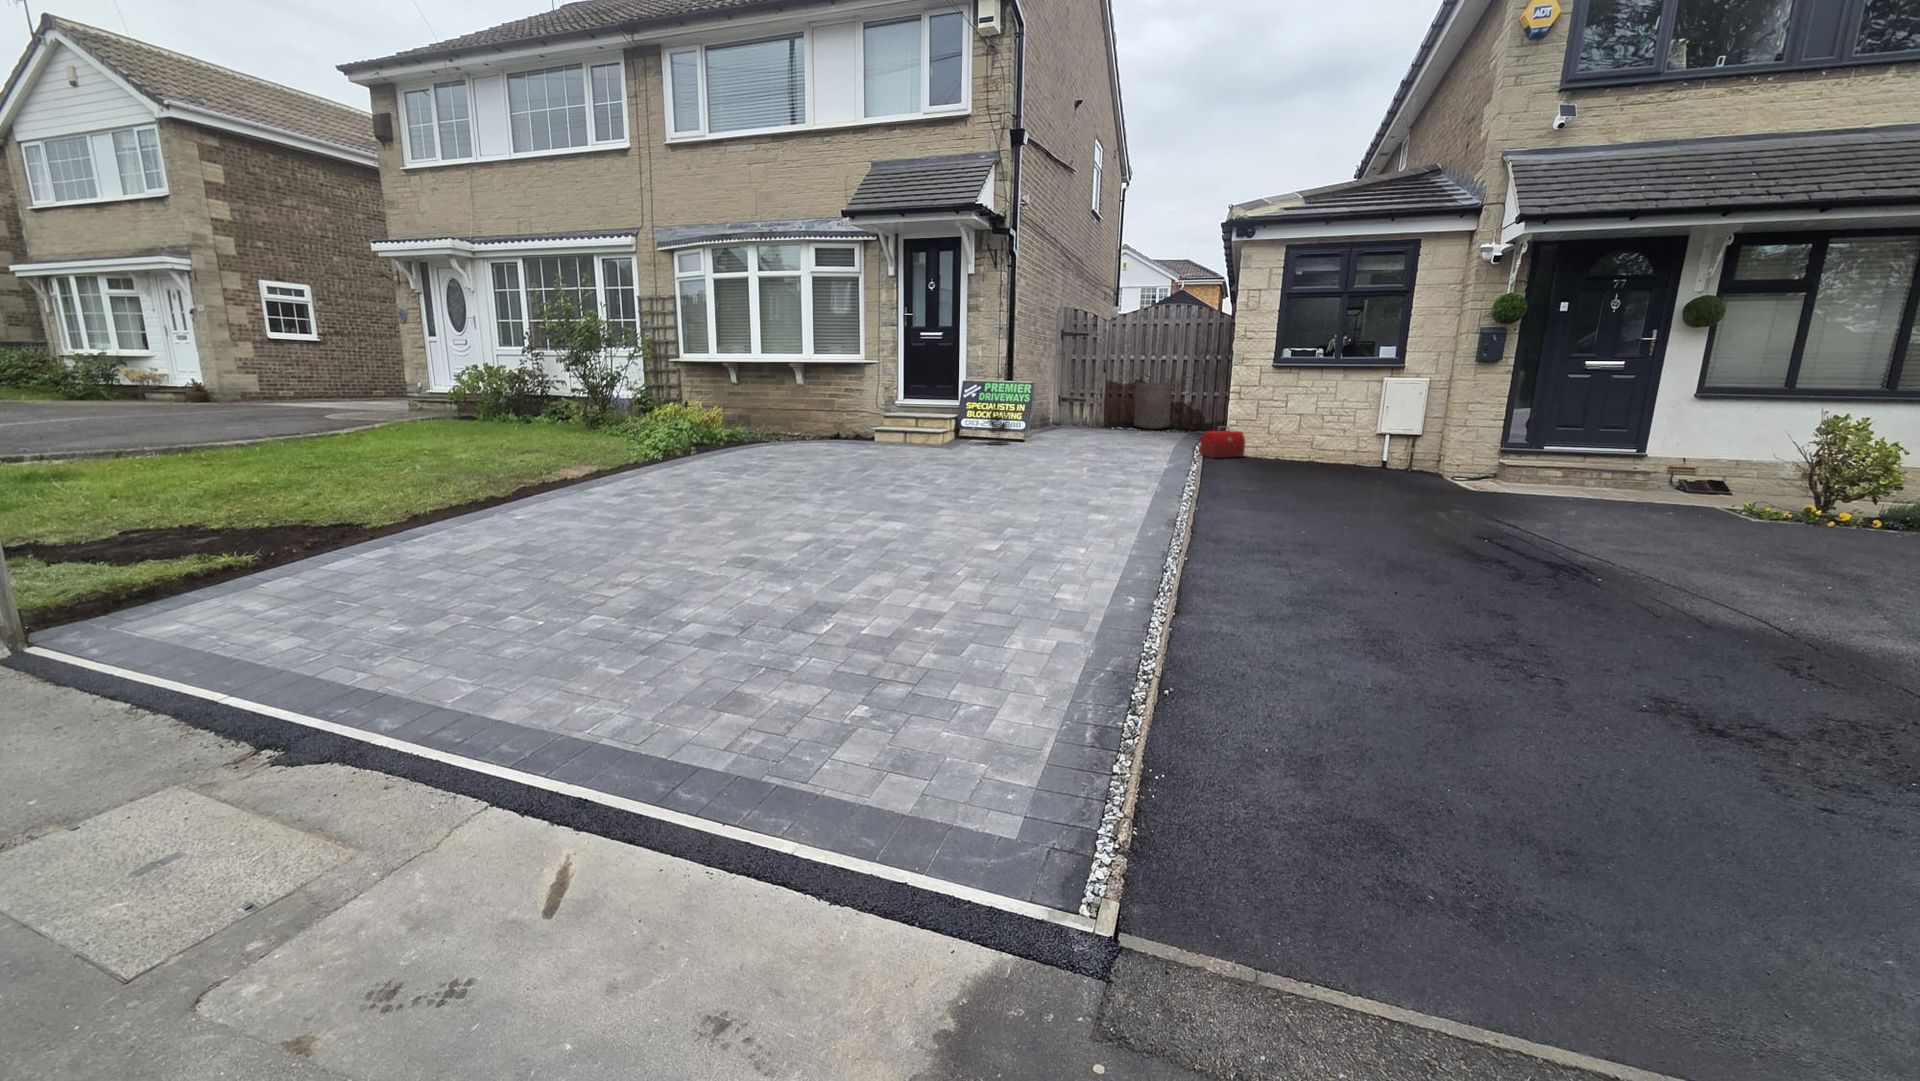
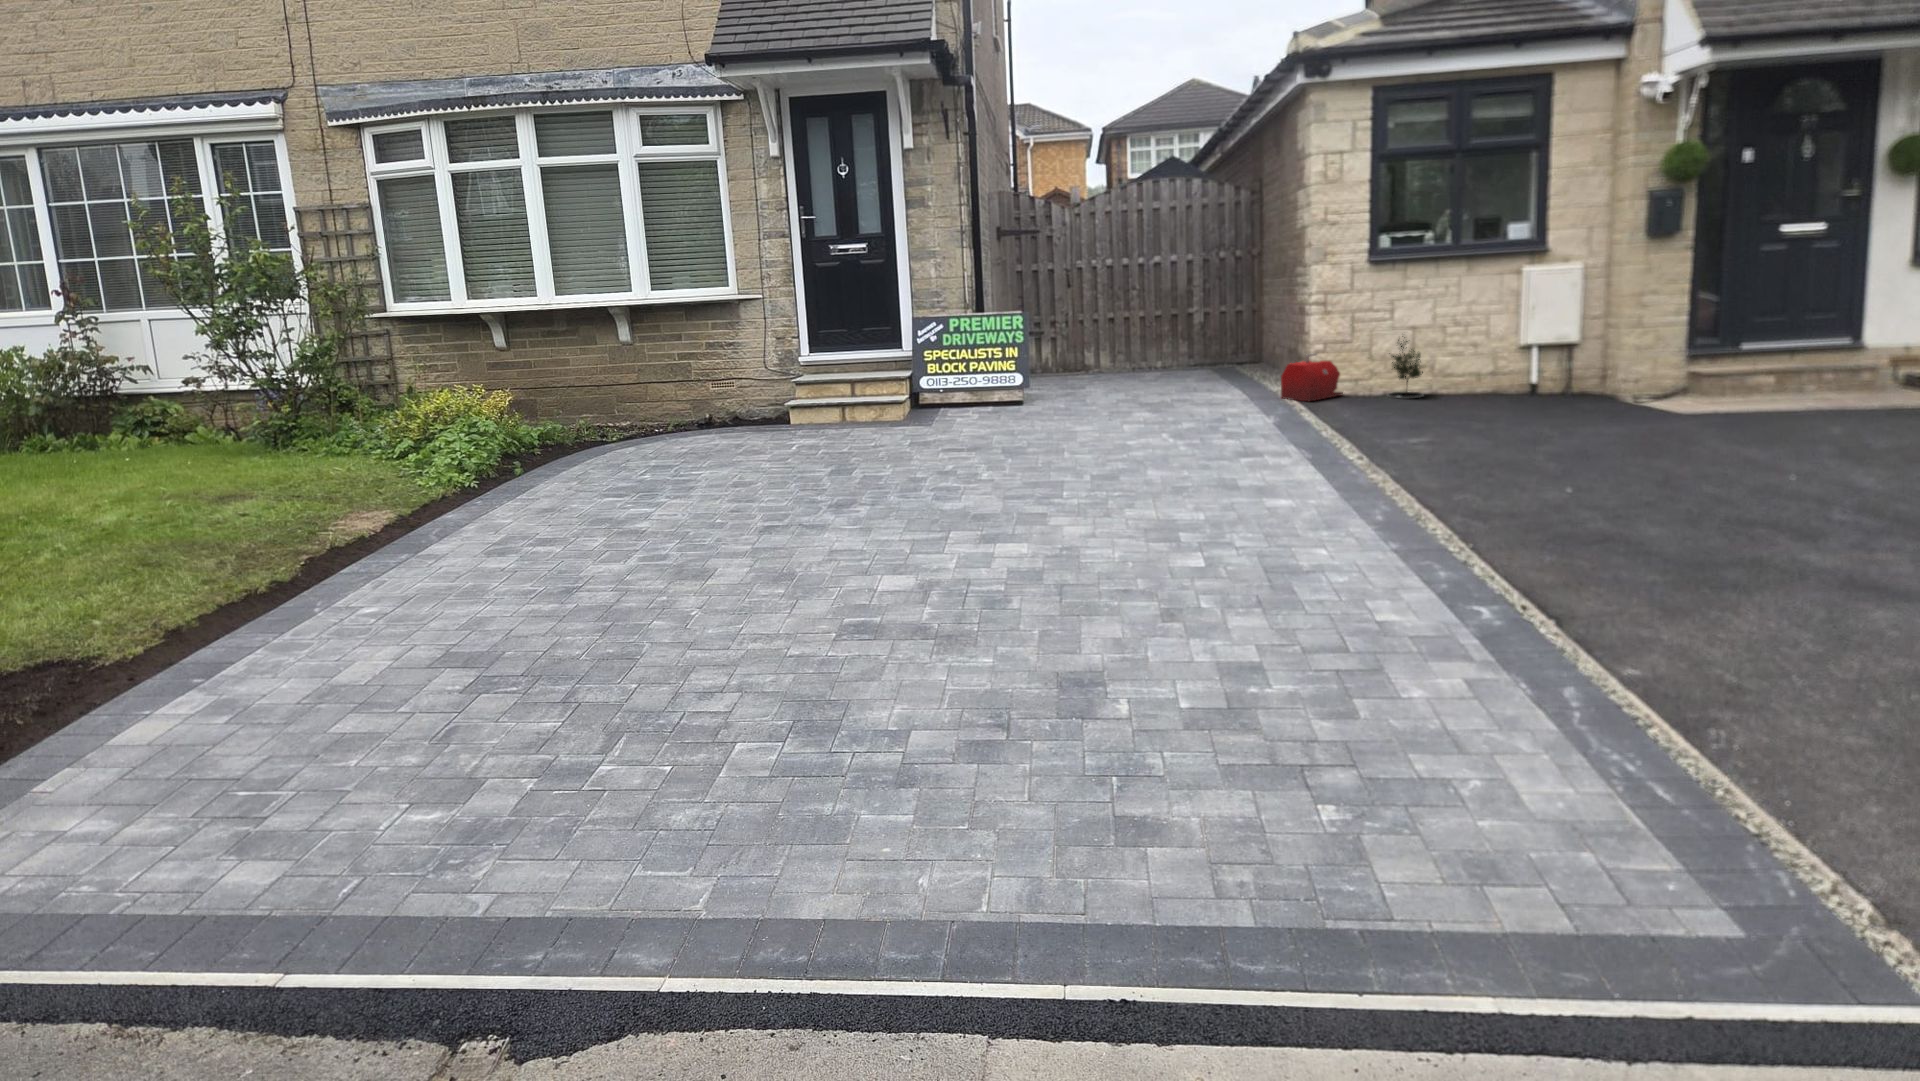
trash can: present [1134,383,1172,429] -> none [1129,297,1182,367]
potted tree: present [988,408,1010,445] -> present [1387,336,1424,399]

